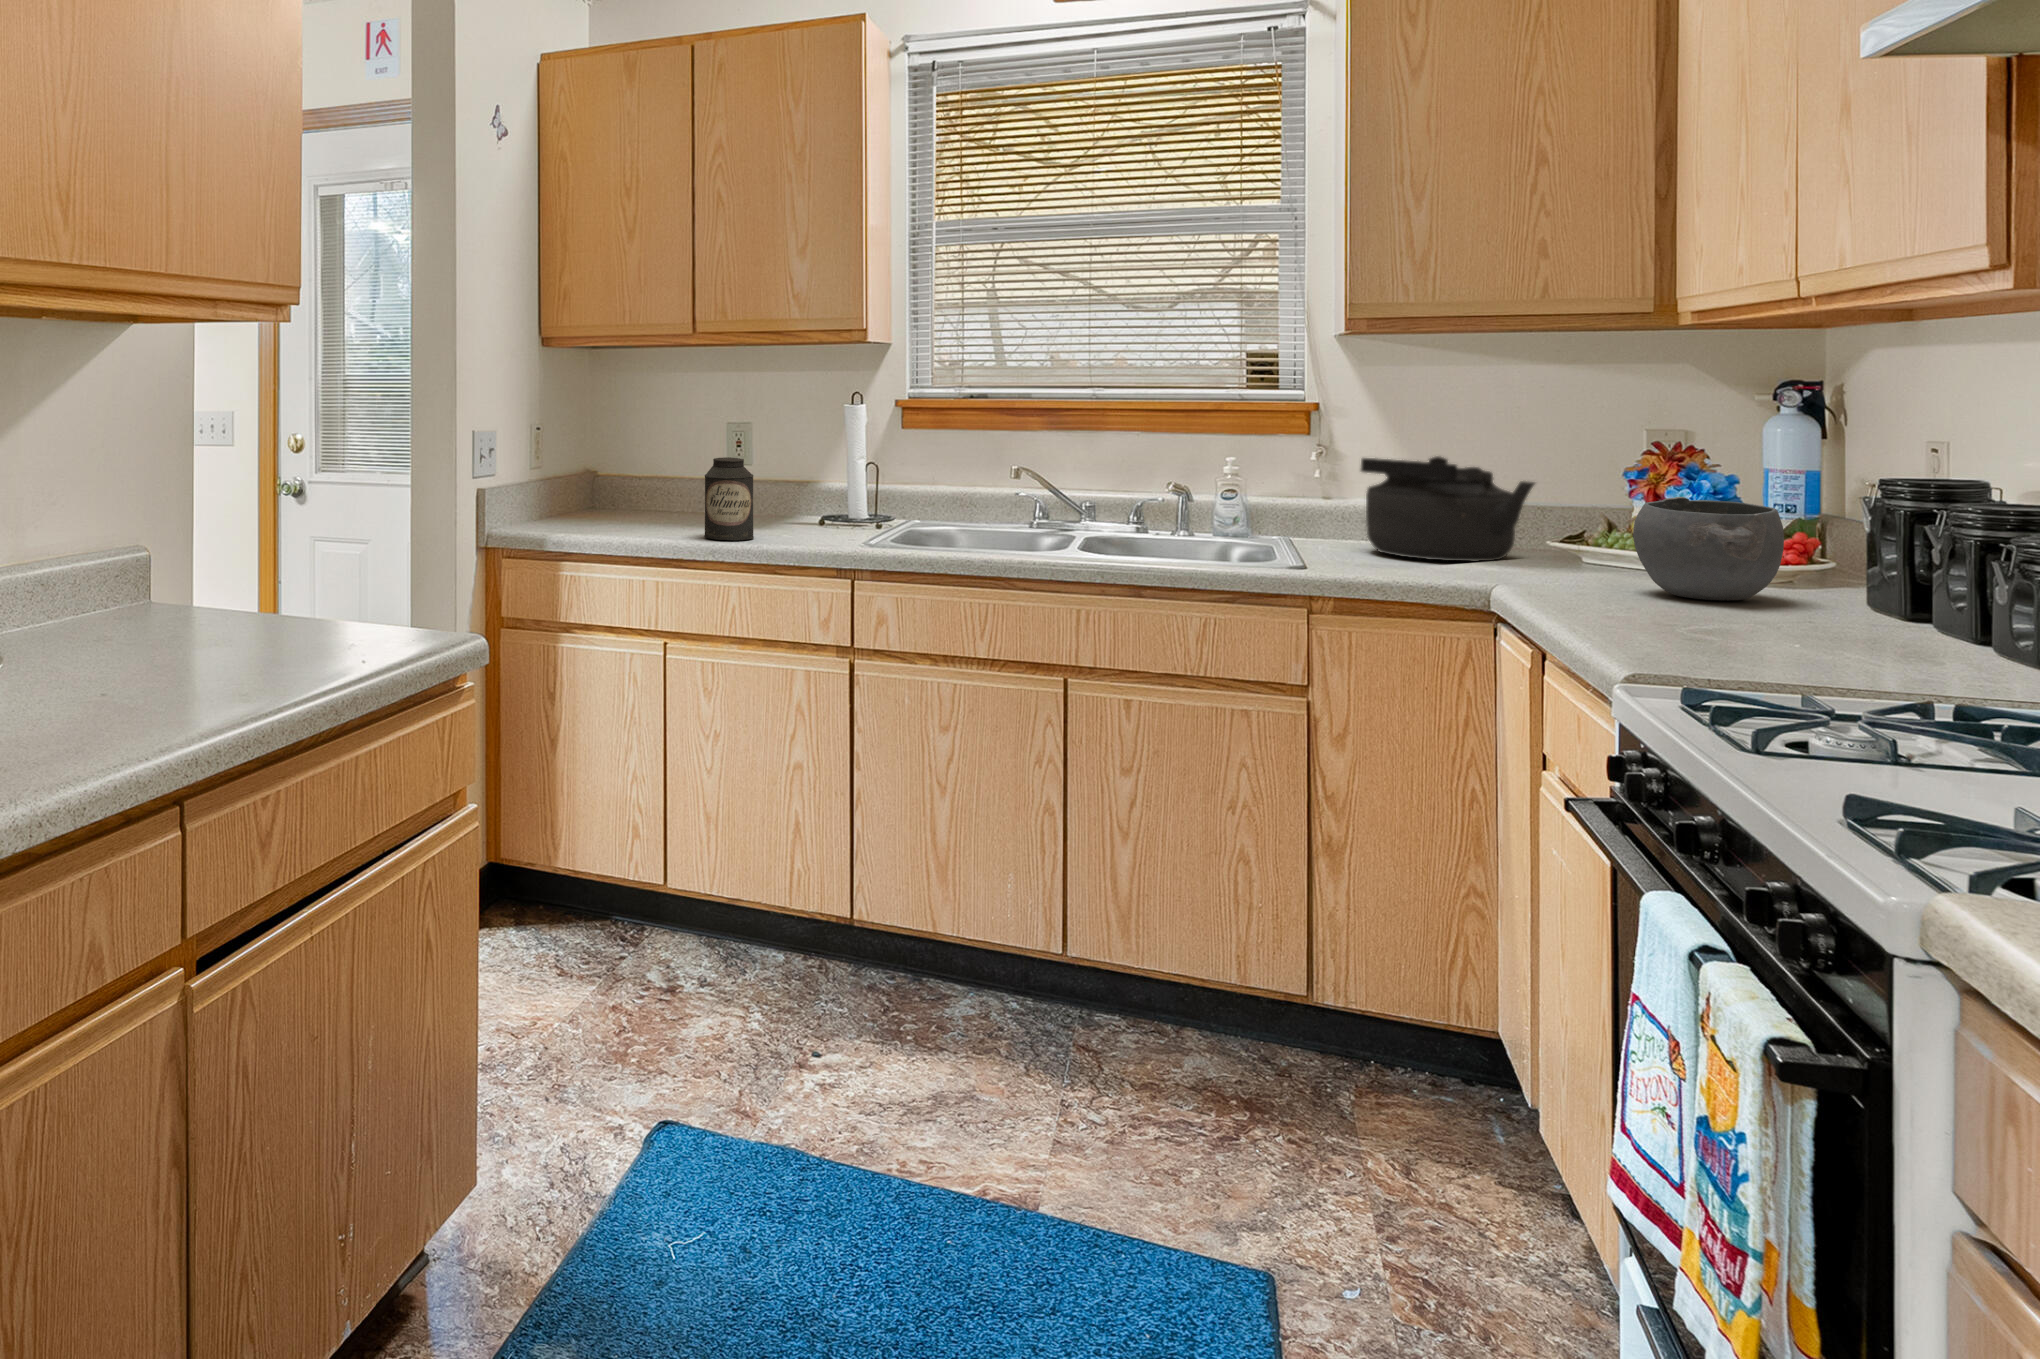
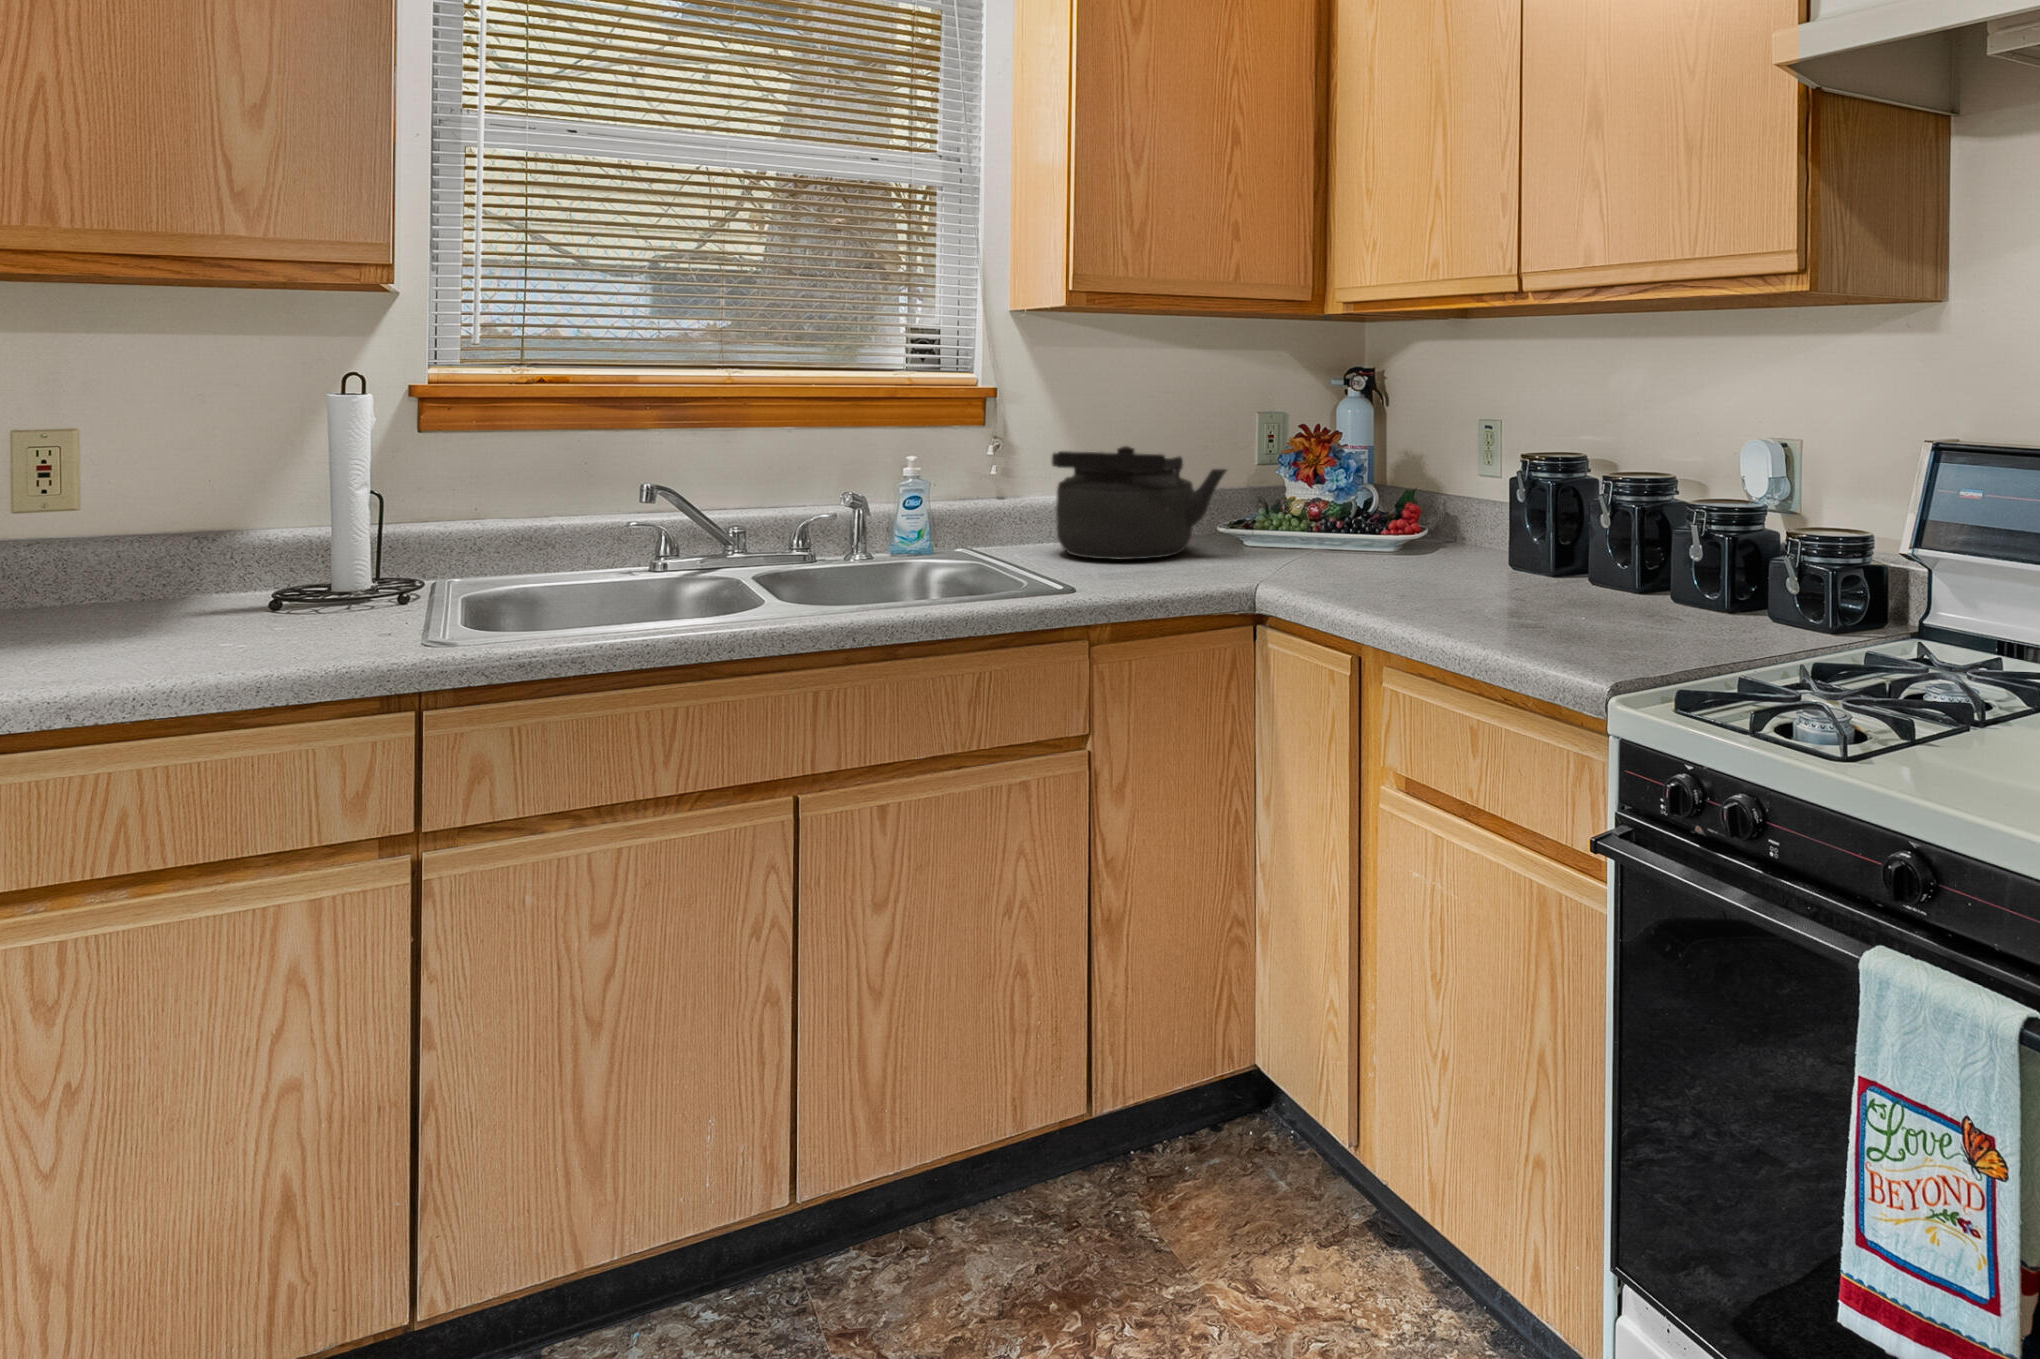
canister: present [704,457,754,540] -> none [8,513,146,689]
bowl: present [1633,497,1784,600] -> none [1379,478,1488,577]

